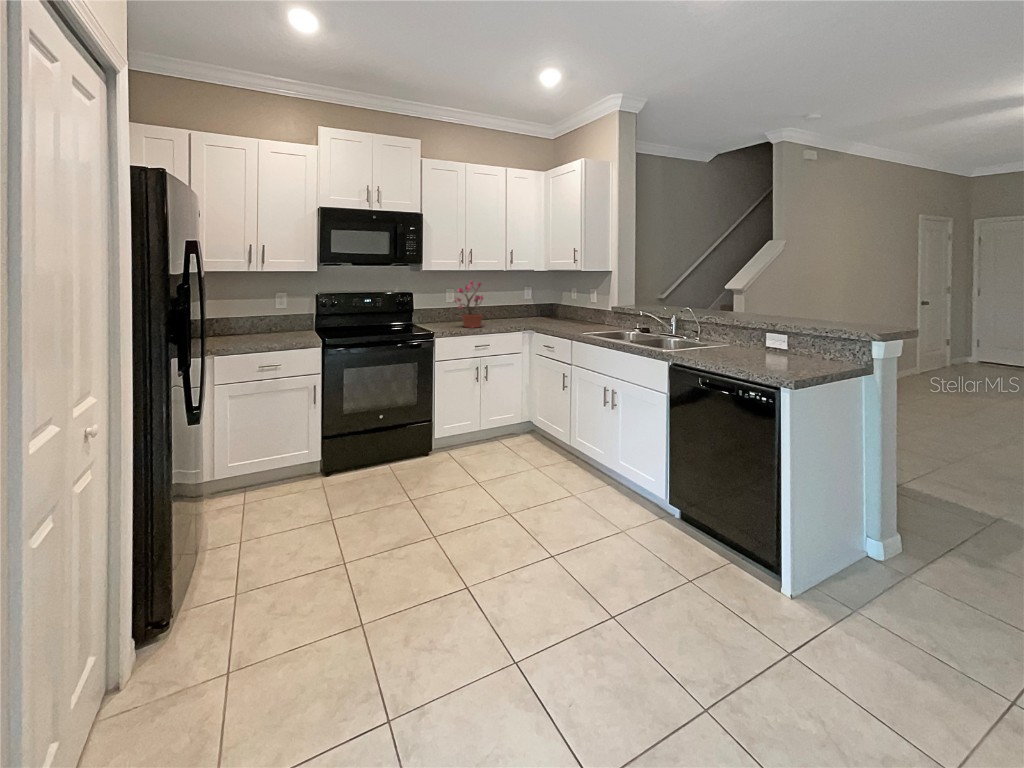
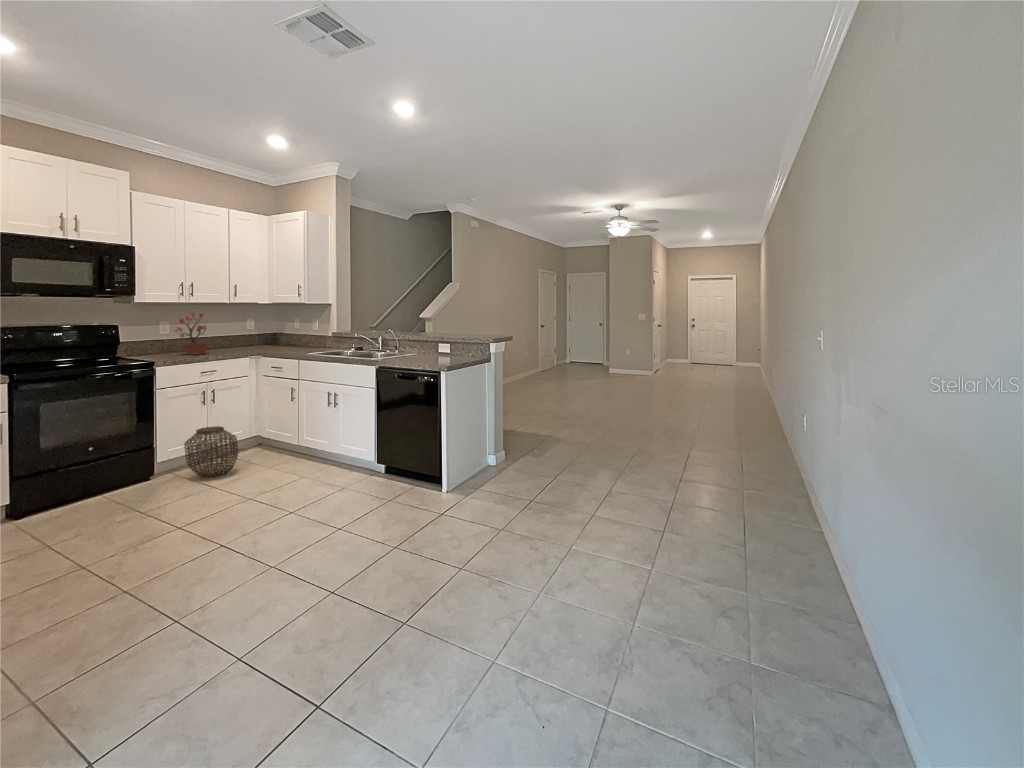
woven basket: none [453,410,503,466] -> present [184,426,238,477]

